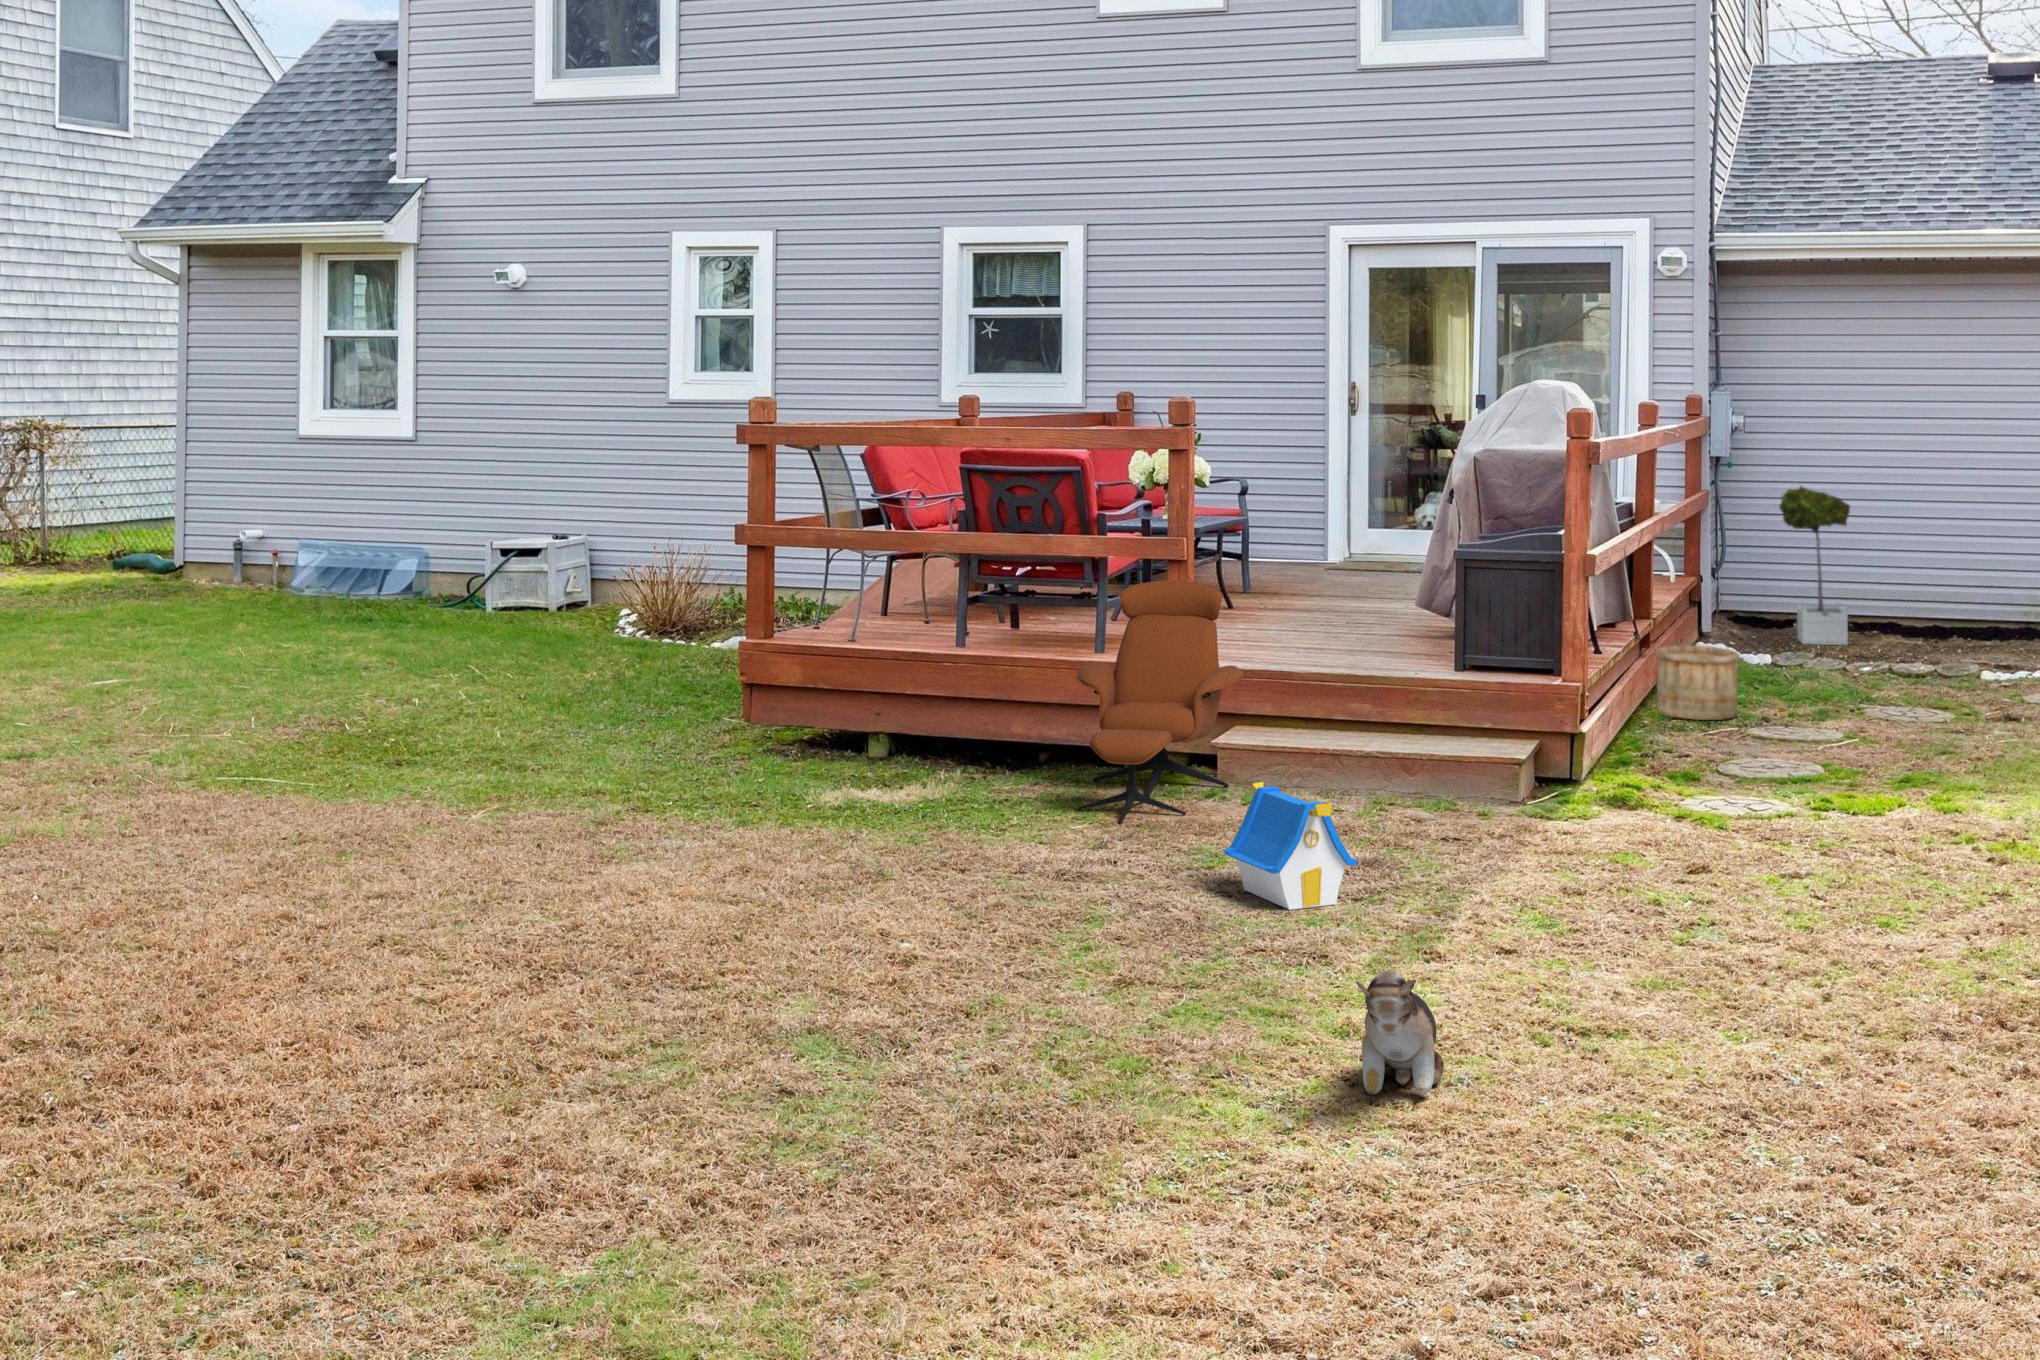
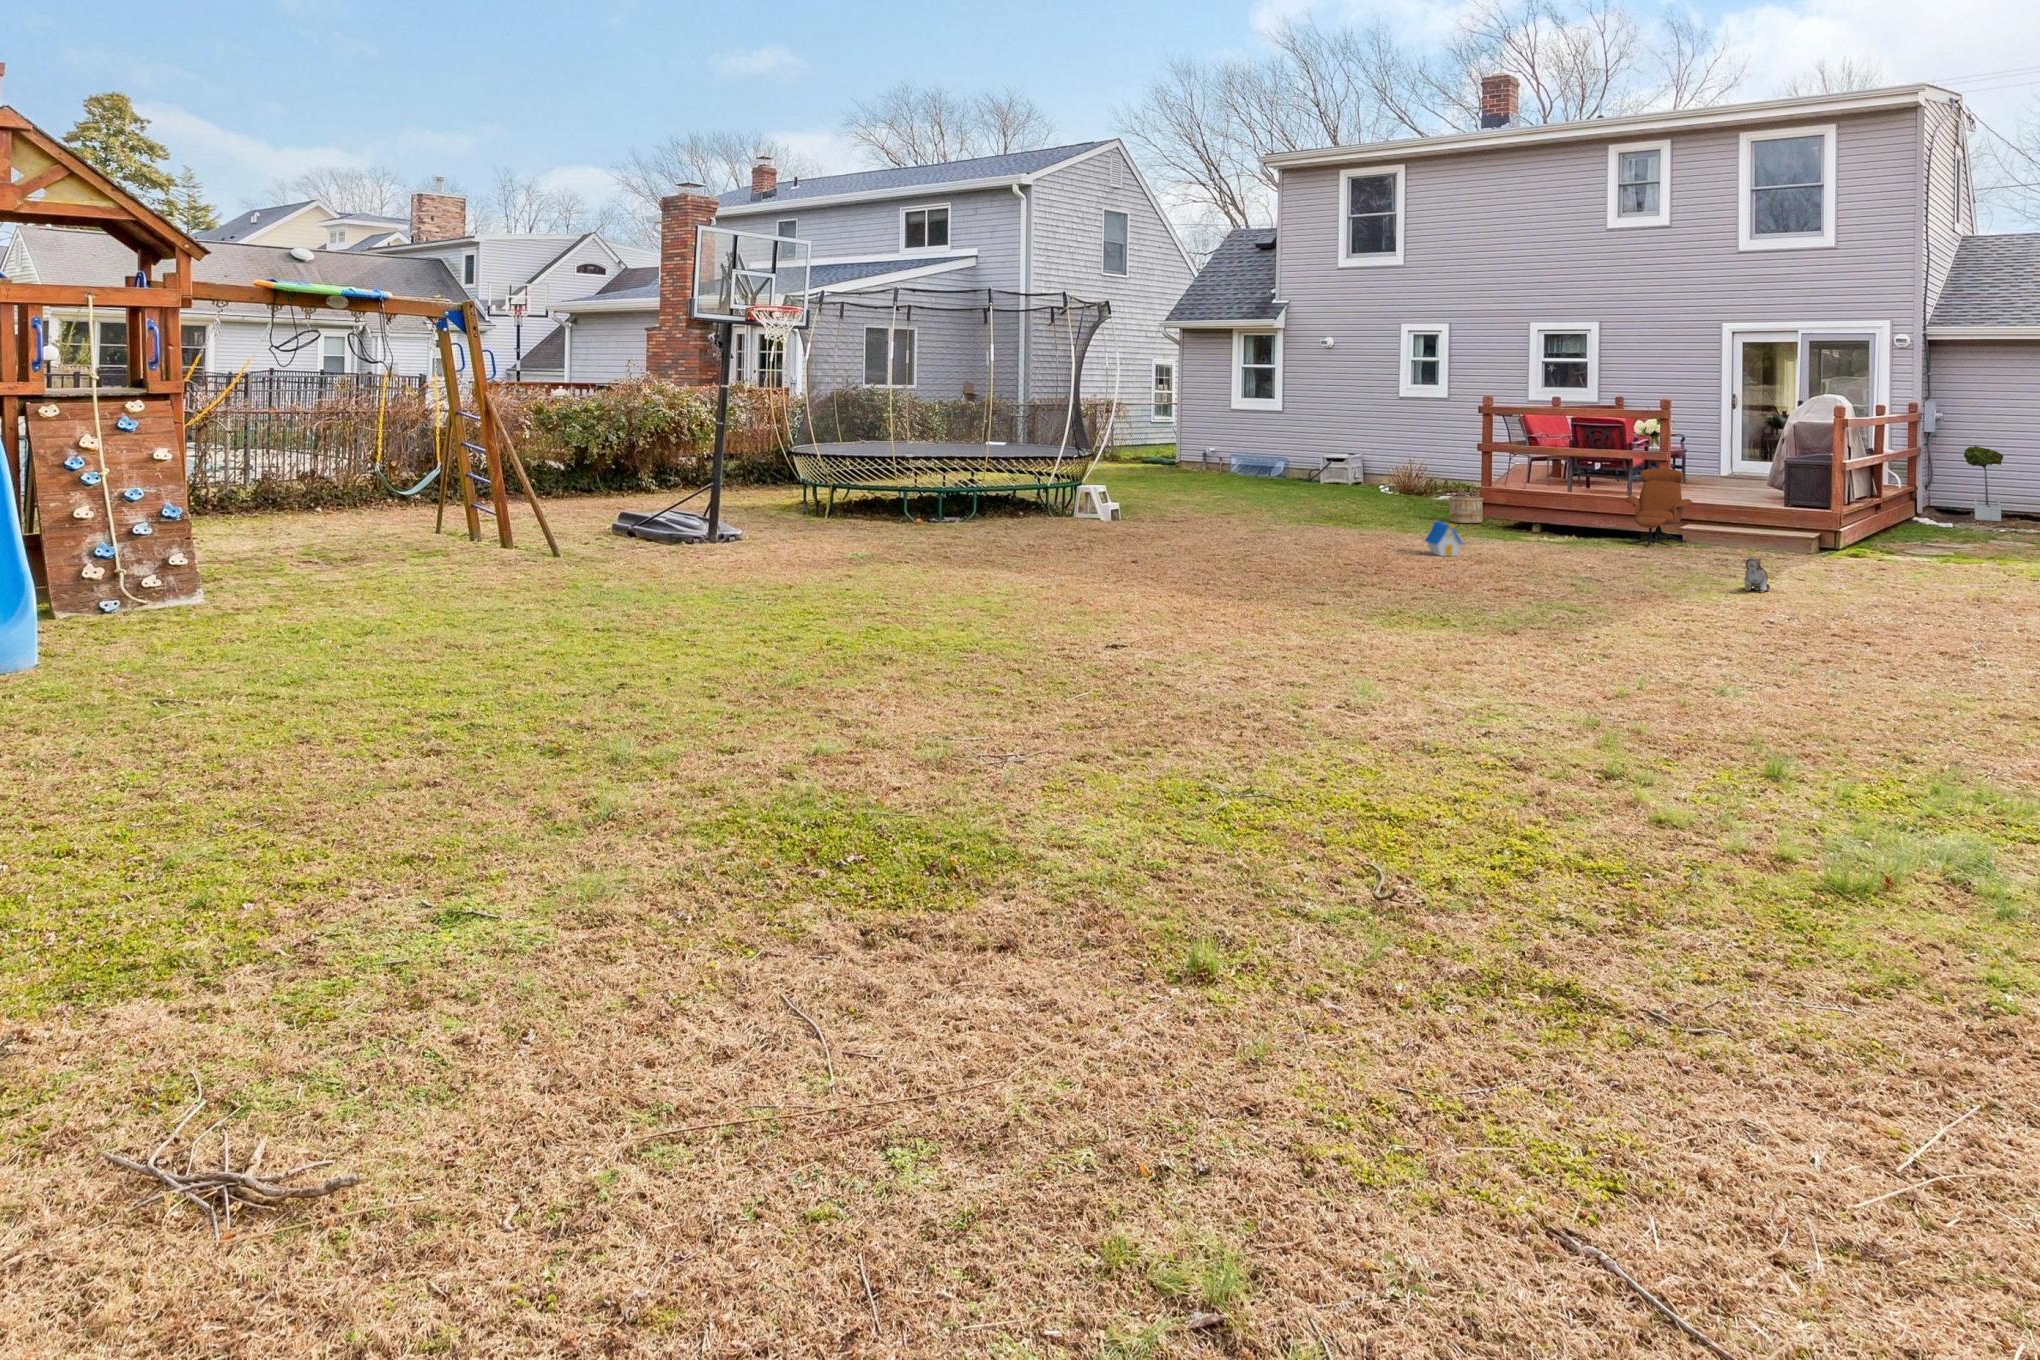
wooden bucket: present [1656,645,1740,720] -> present [1448,496,1483,523]
toy house: present [1223,782,1358,910] -> present [1425,520,1463,556]

